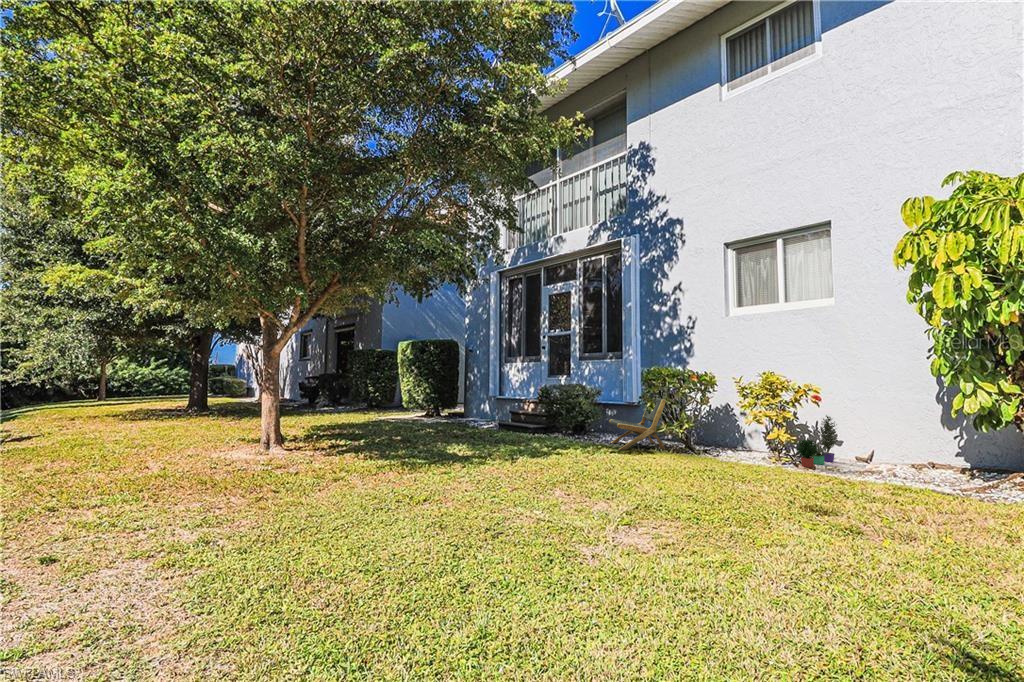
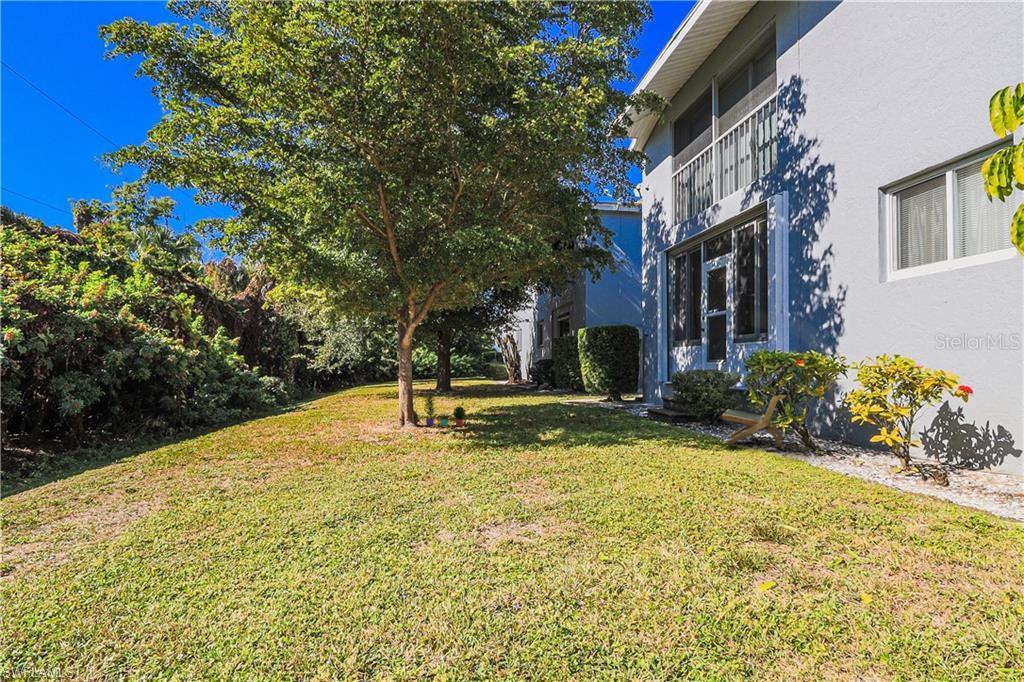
potted plant: present [796,415,838,467] -> present [424,391,466,426]

